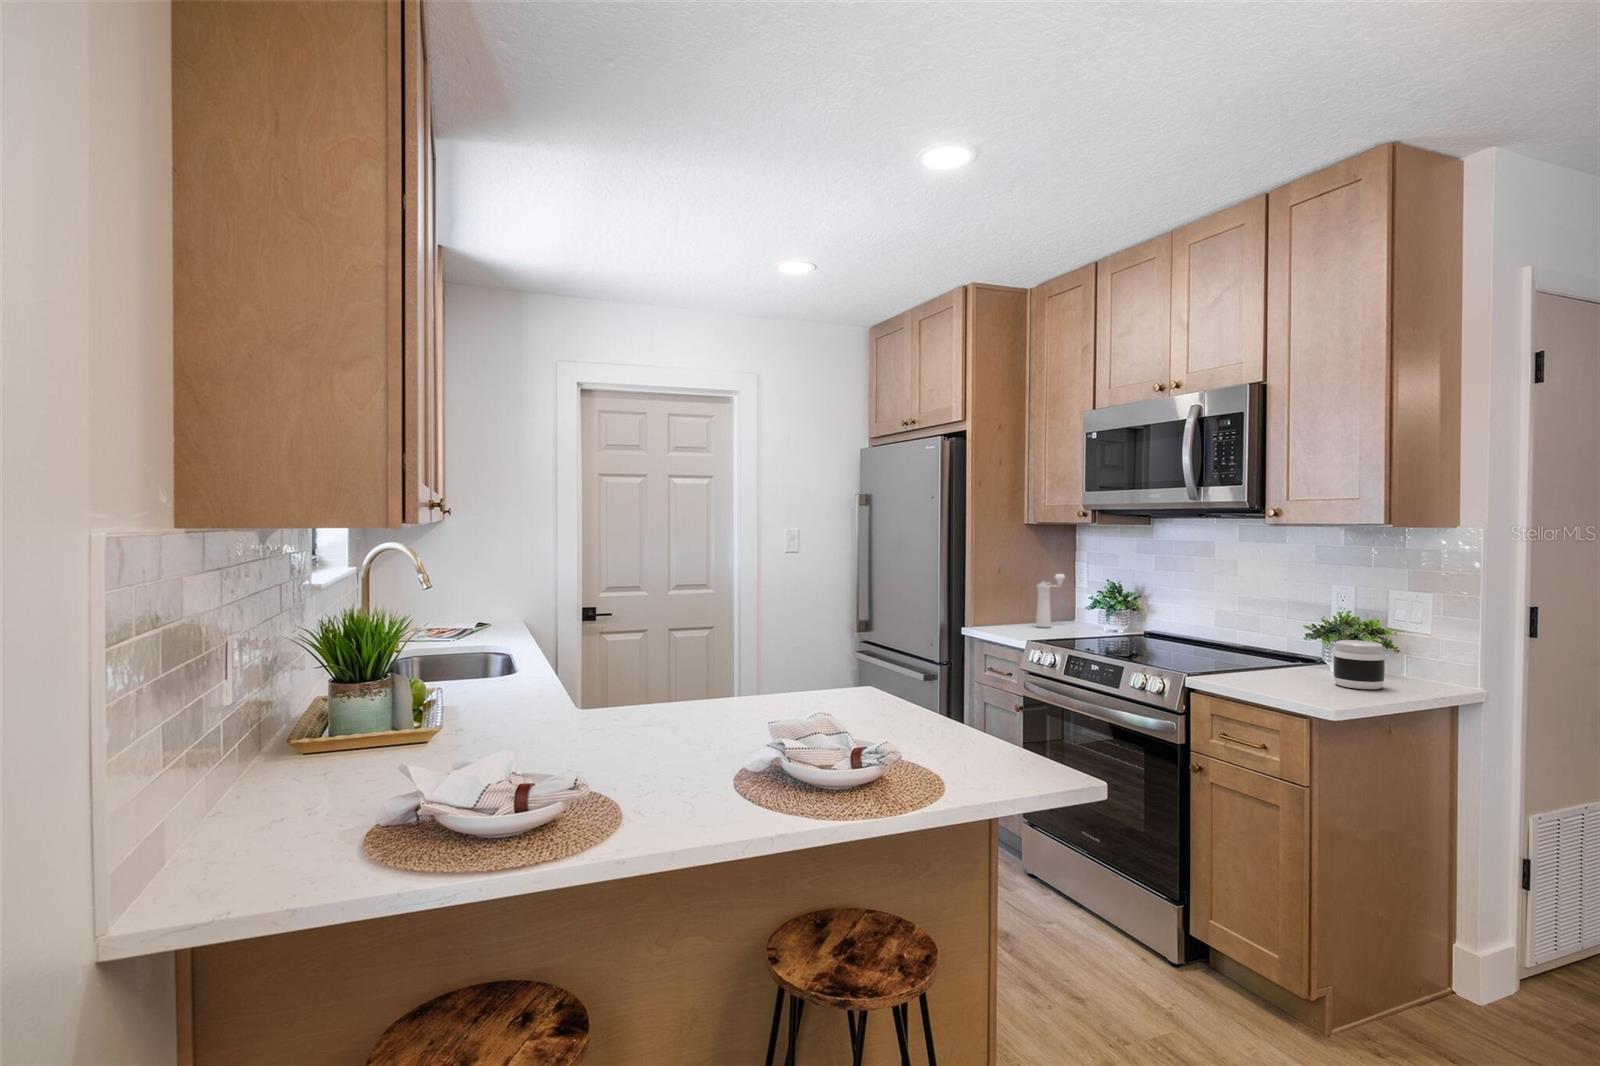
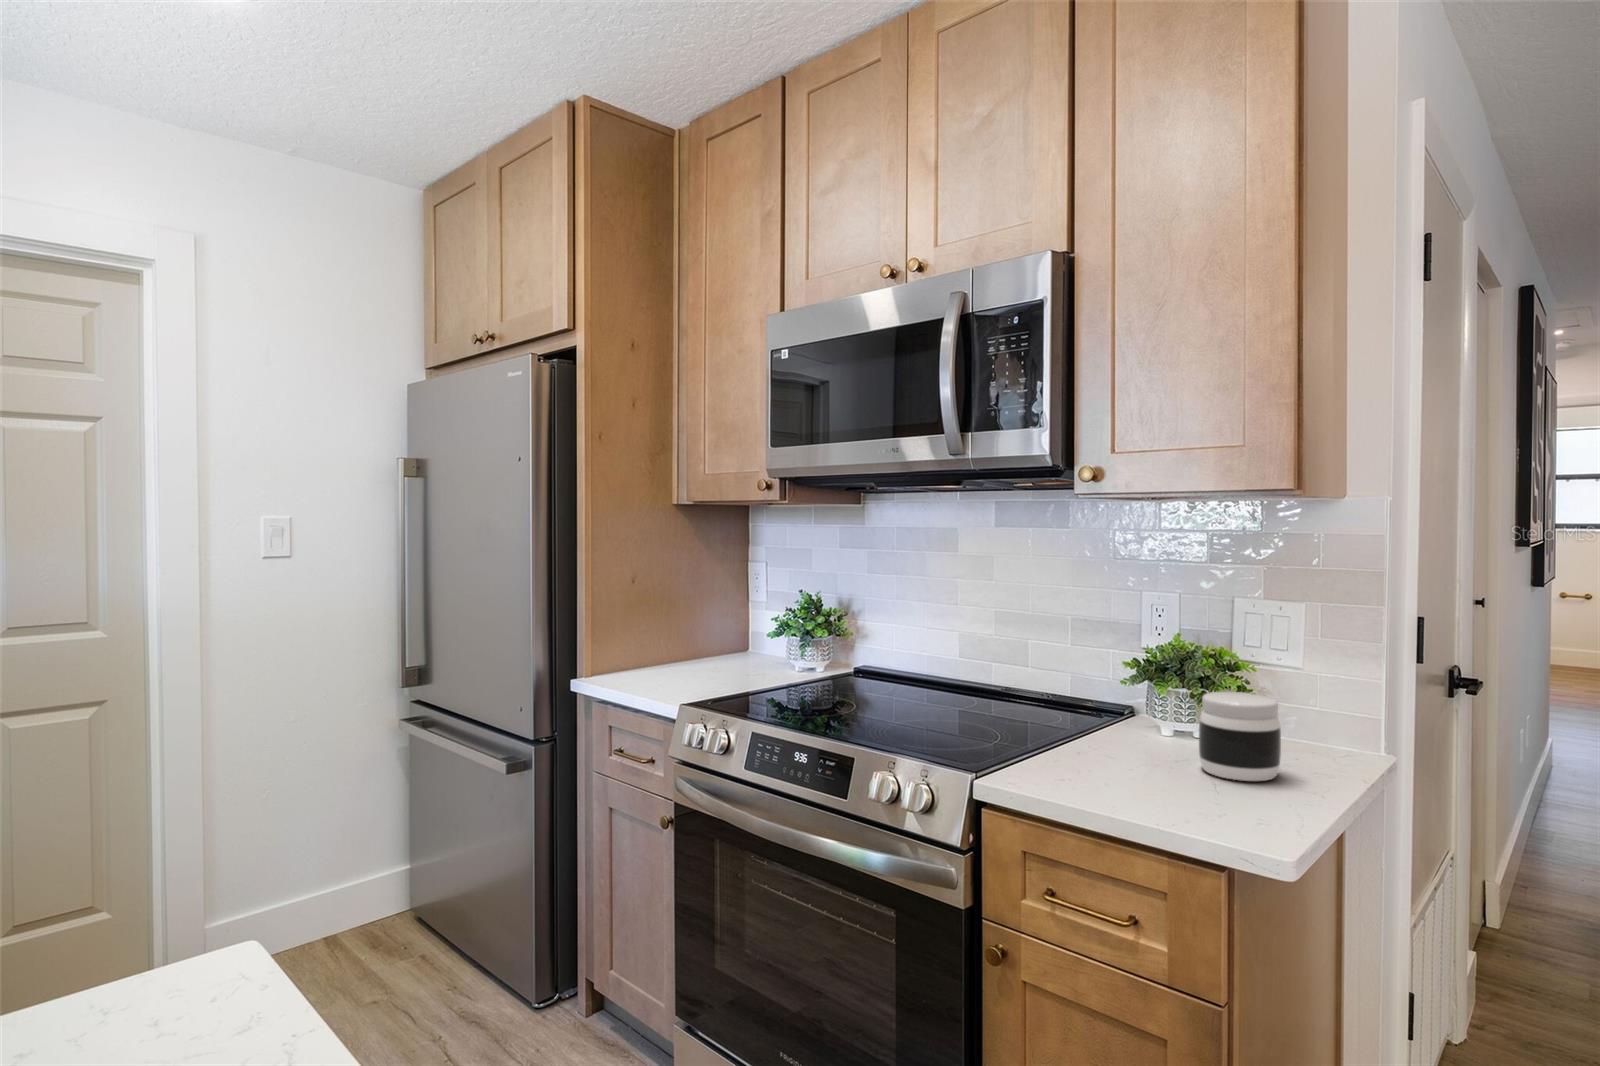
pepper mill: present [1036,574,1065,627] -> none [693,582,736,669]

